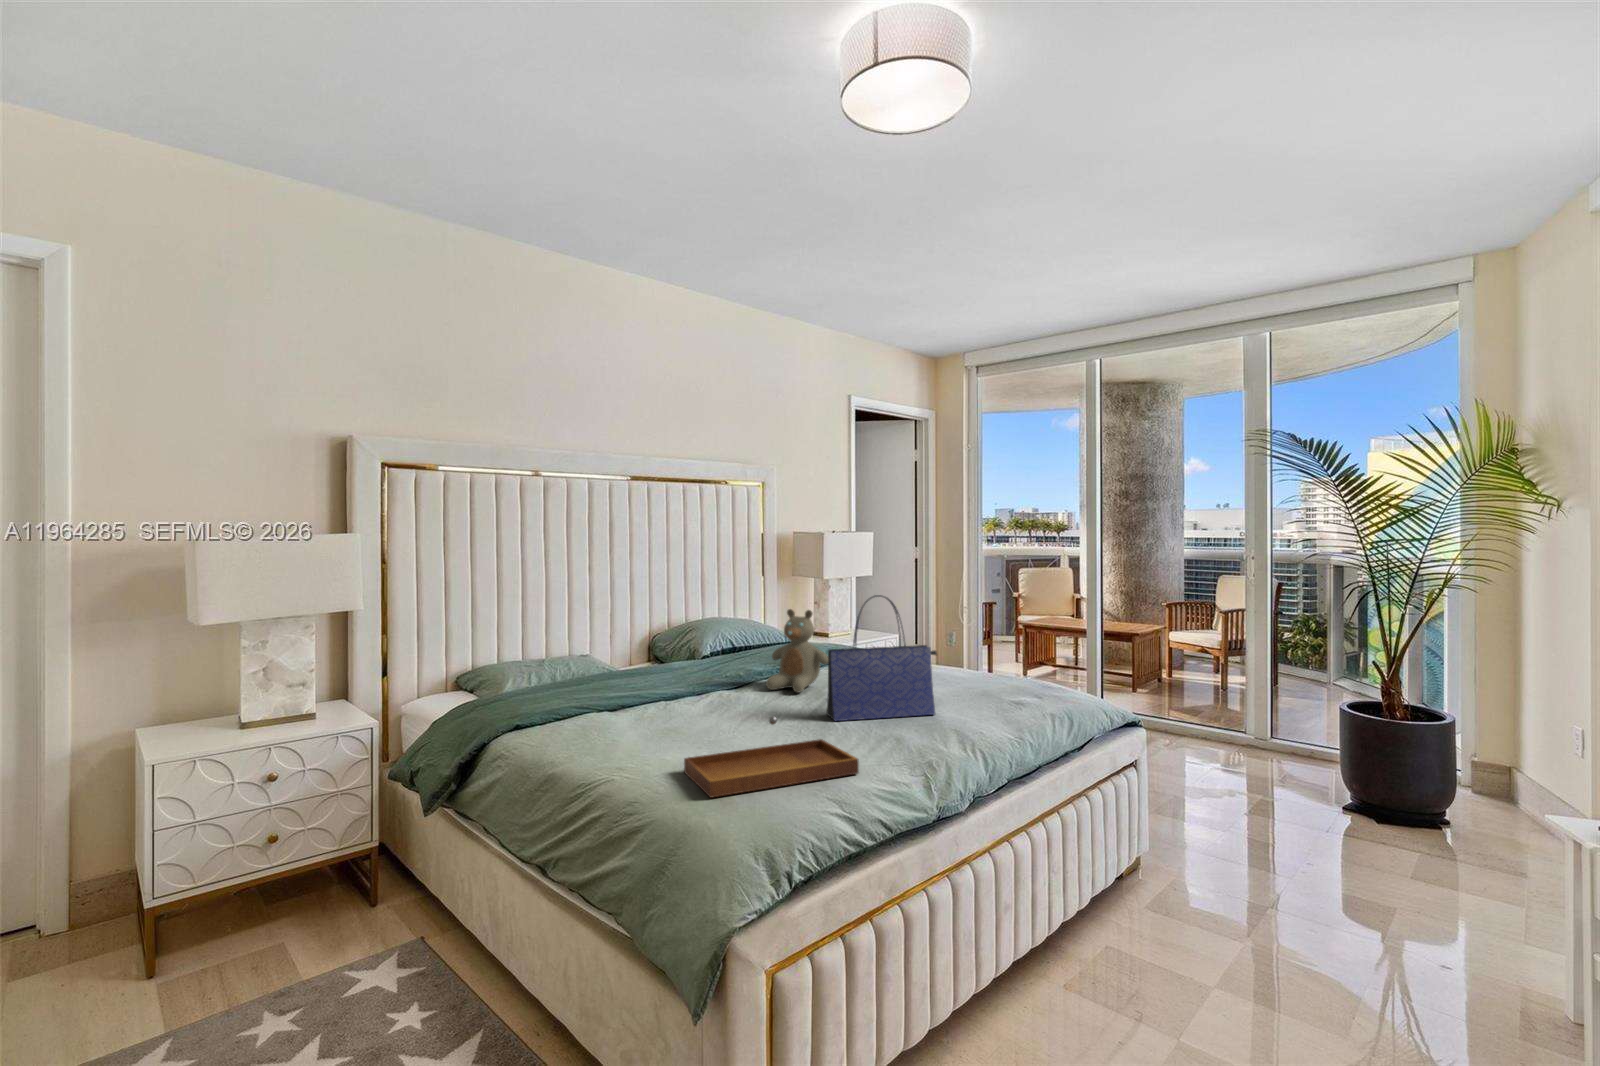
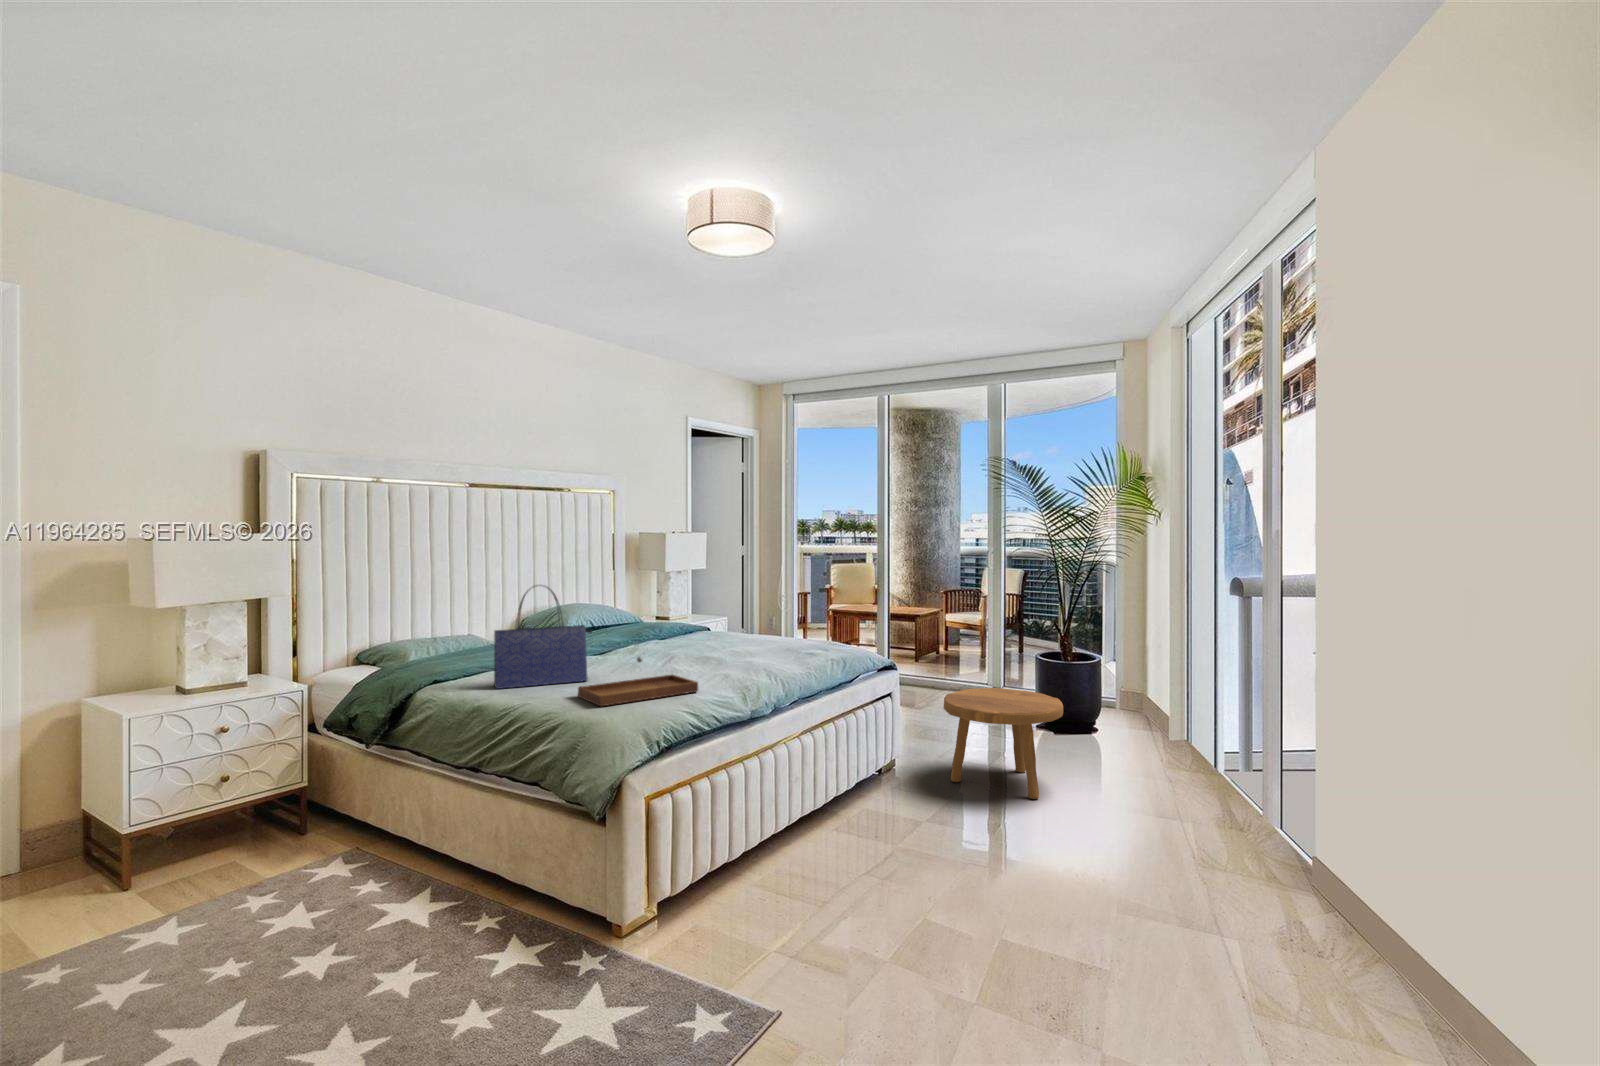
tote bag: present [827,595,937,721] -> present [494,587,592,689]
teddy bear: present [766,609,828,692] -> none [626,591,674,653]
footstool: none [1218,760,1432,953] -> present [943,688,1063,799]

